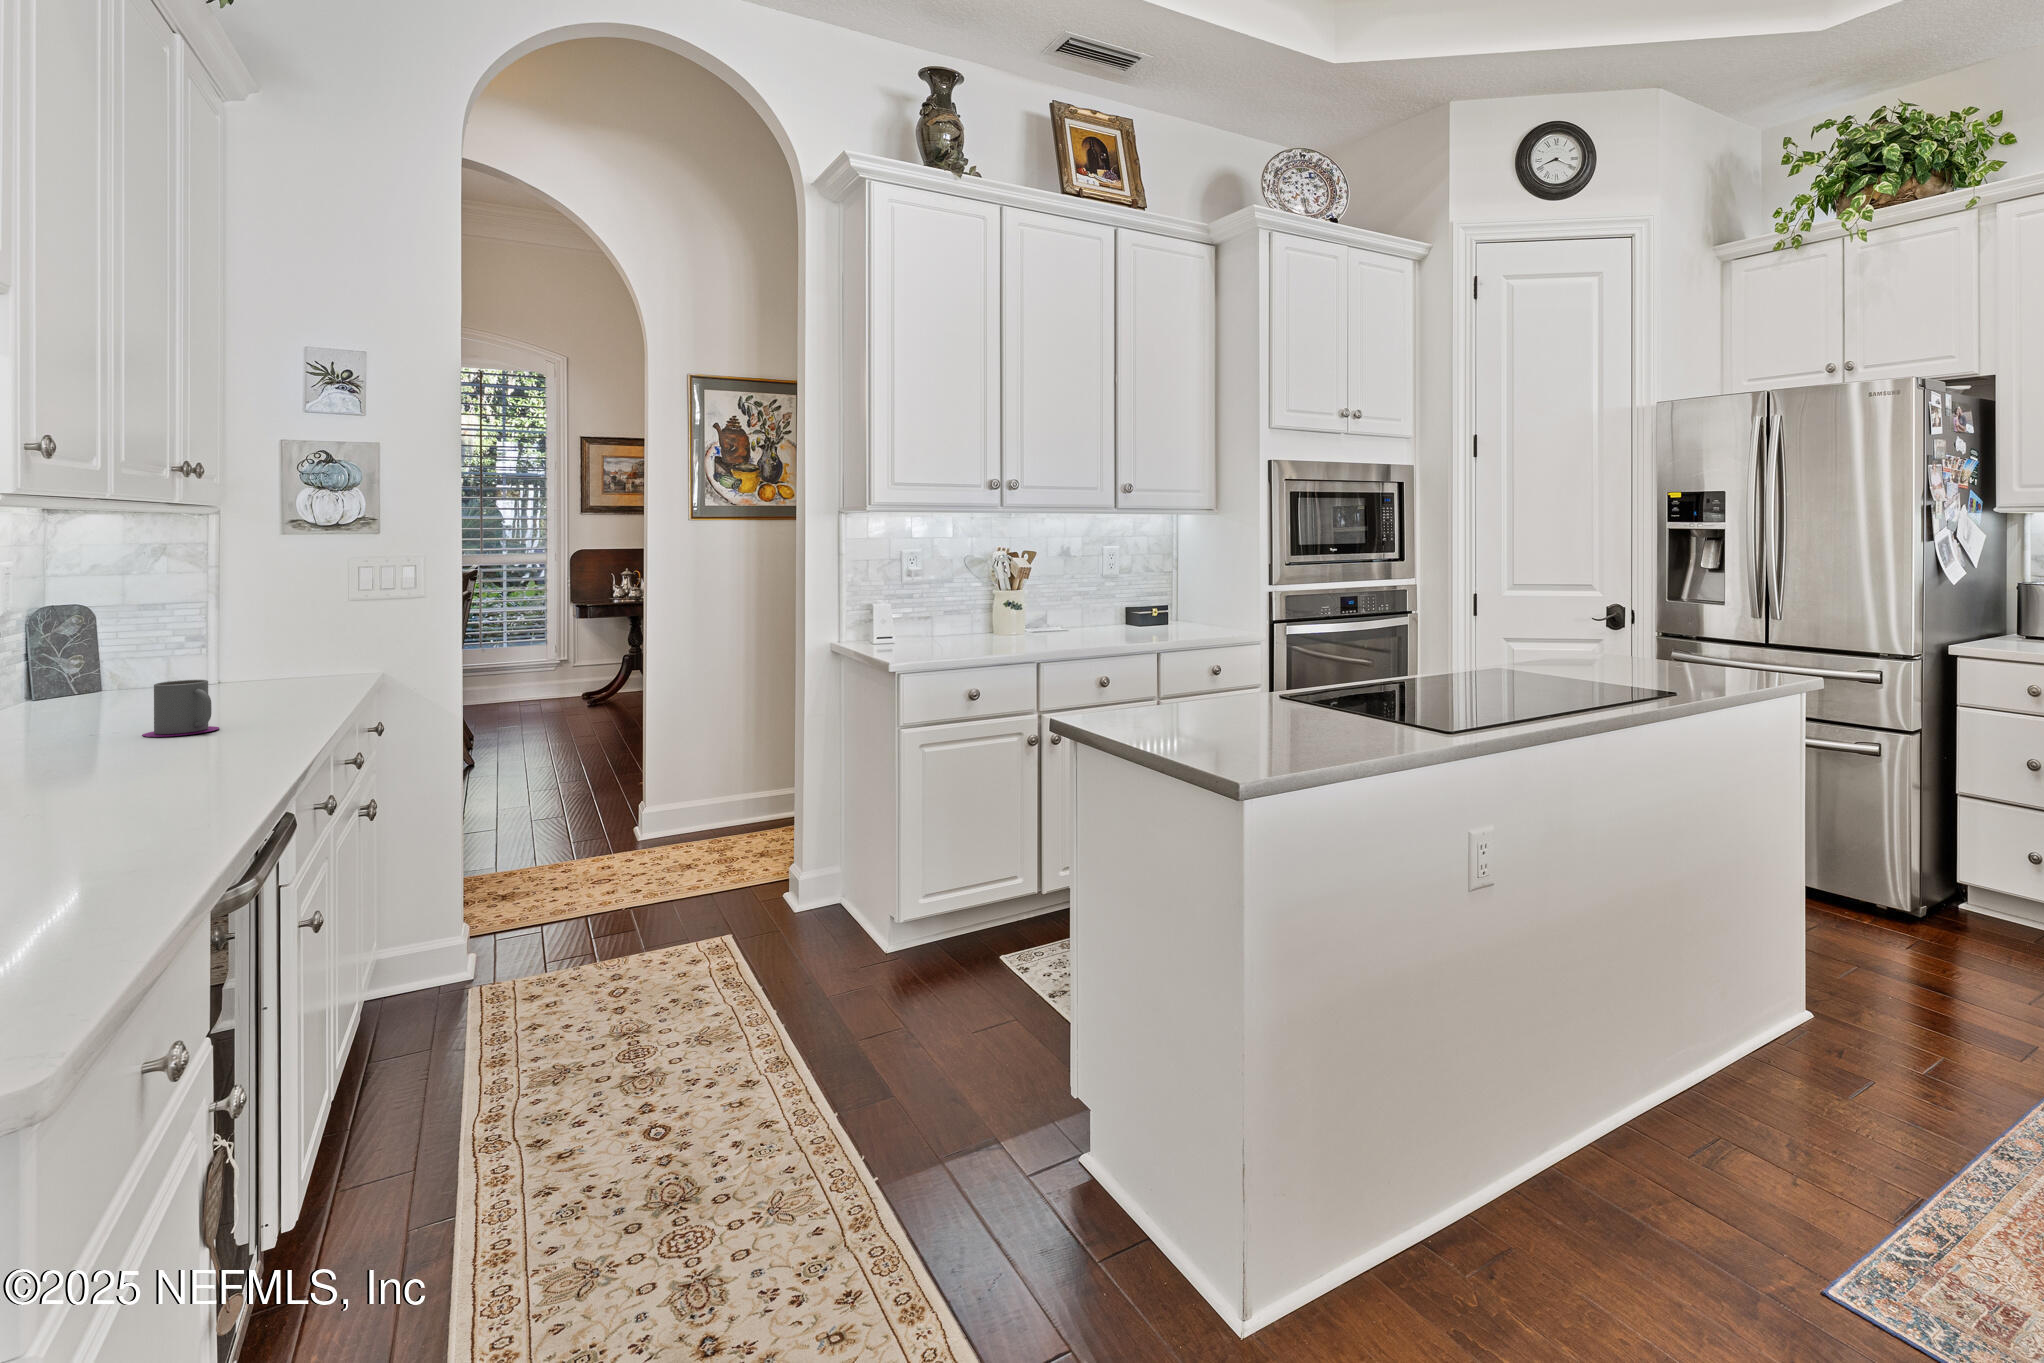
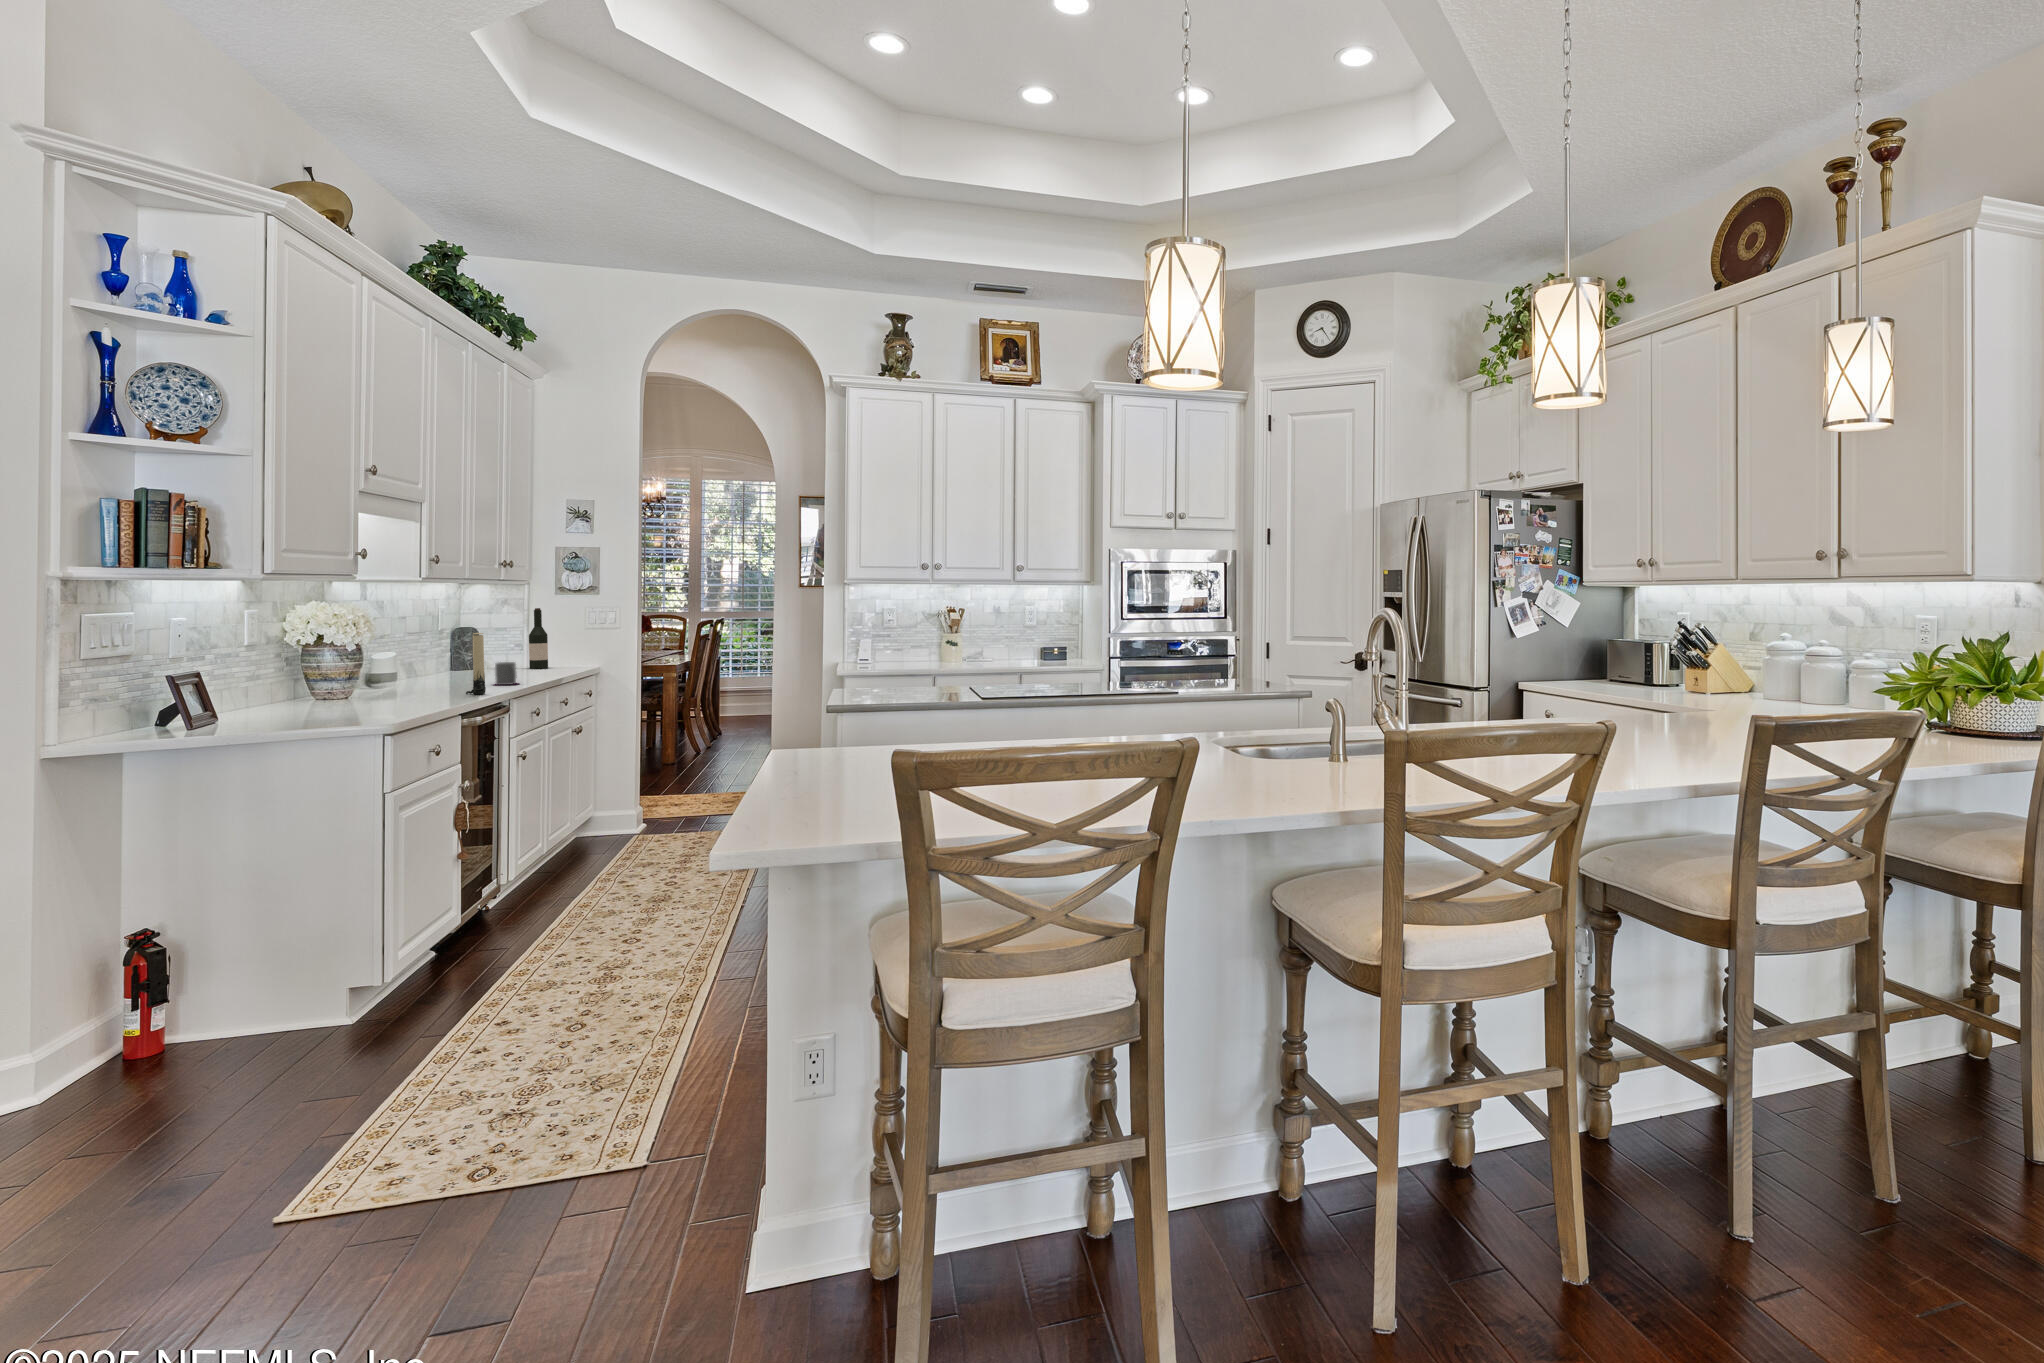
wine bottle: none [224,559,266,684] -> present [529,608,548,669]
candle: none [74,617,134,774] -> present [466,633,486,694]

